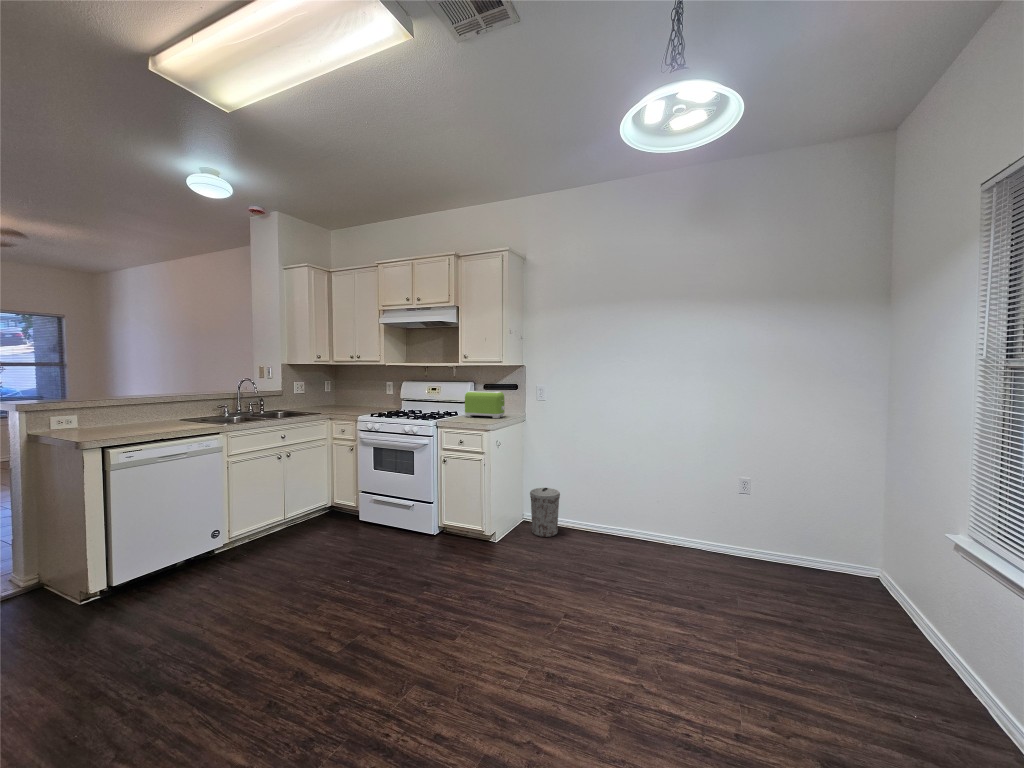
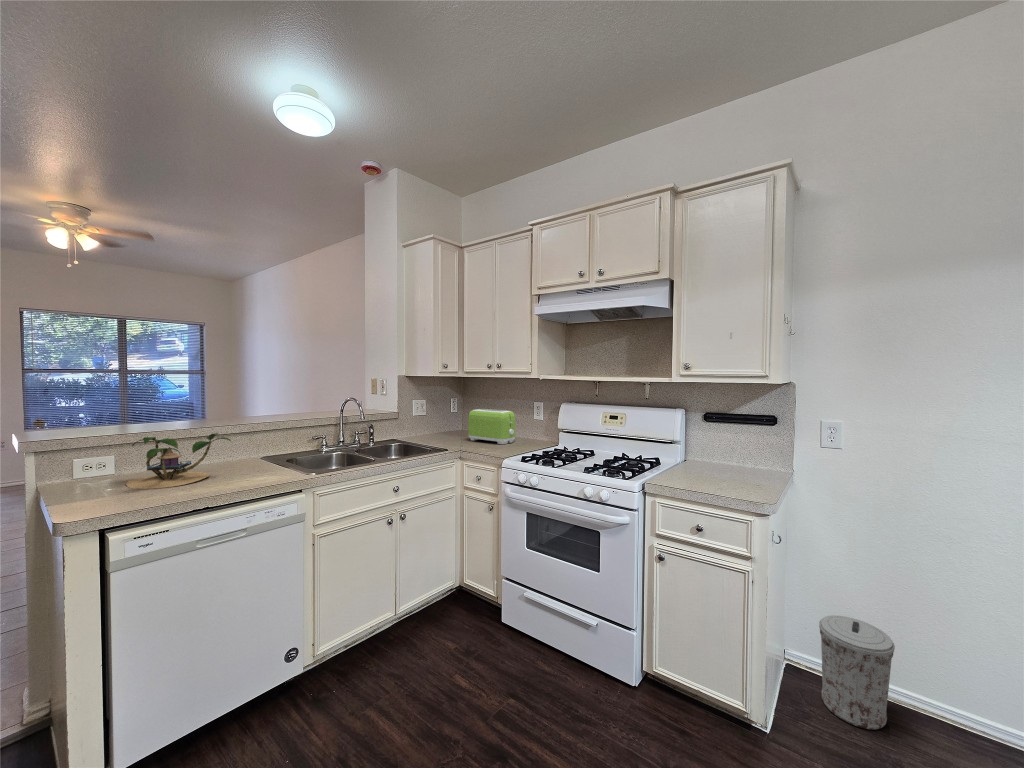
toaster: present [465,391,505,418] -> present [468,409,515,444]
plant: none [97,398,169,432] -> present [126,433,231,489]

